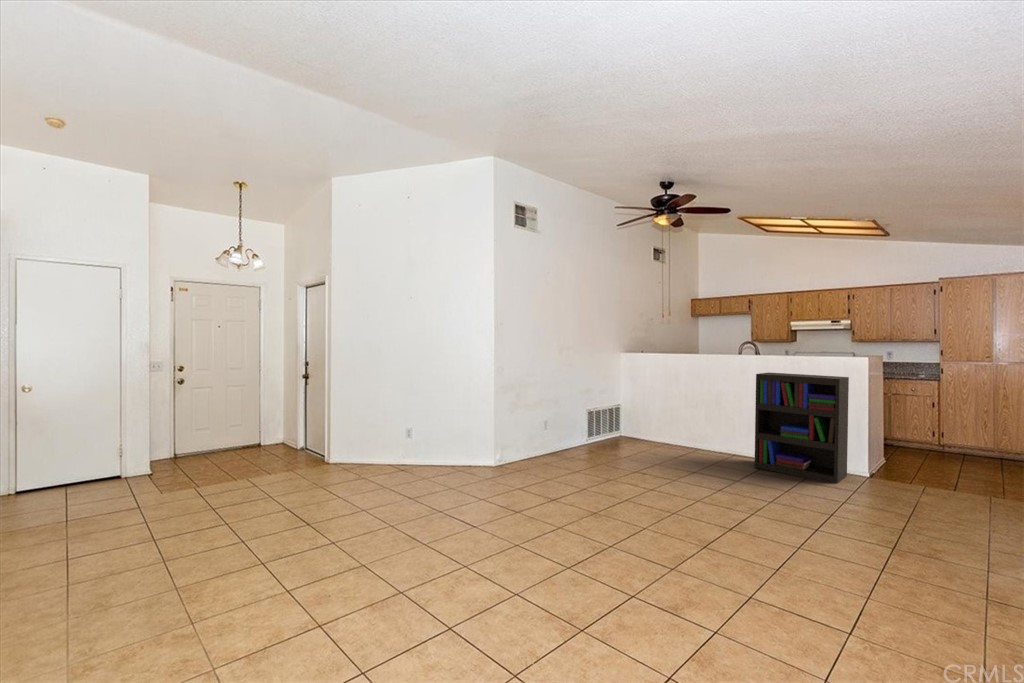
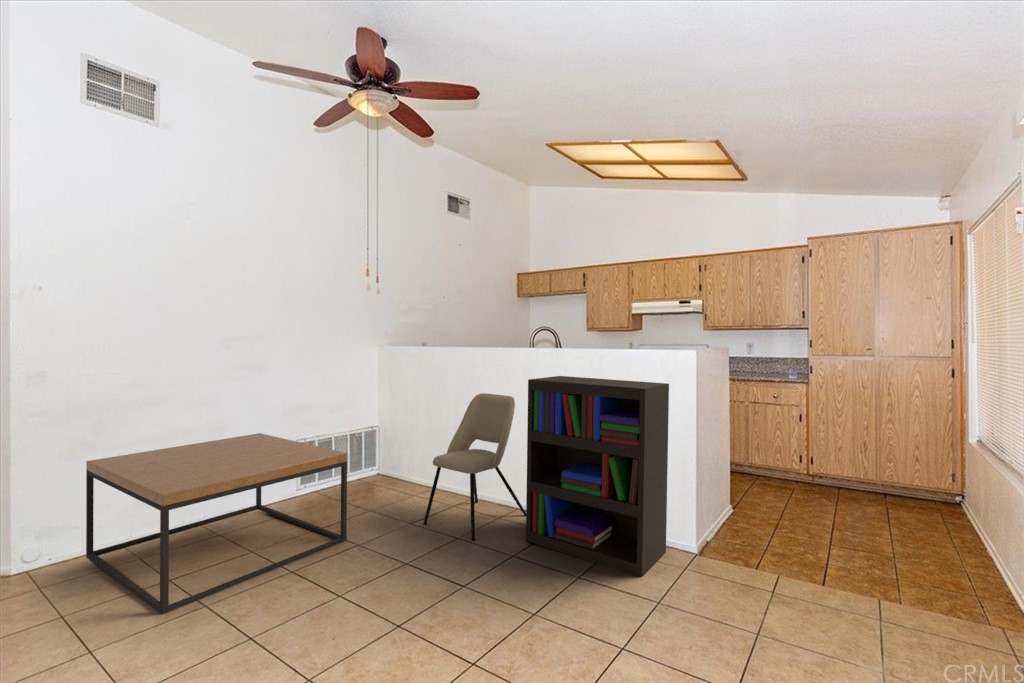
dining chair: none [682,383,744,466] -> present [424,393,526,541]
coffee table: none [519,404,647,482] -> present [86,433,347,614]

